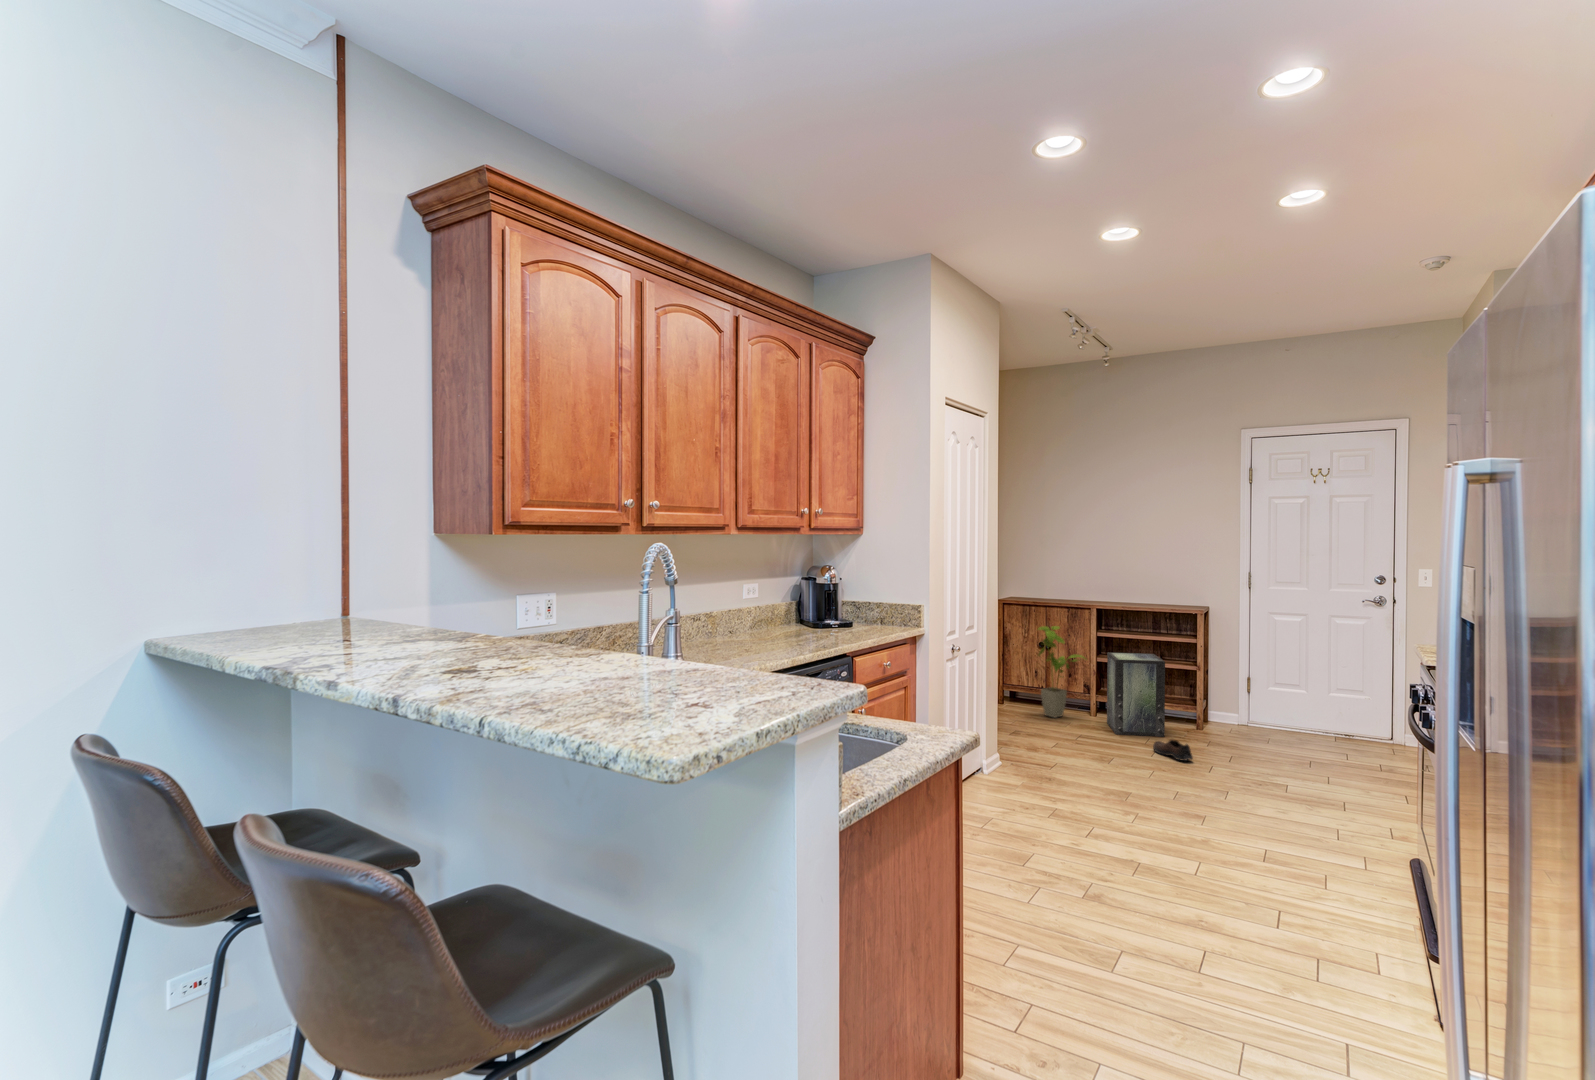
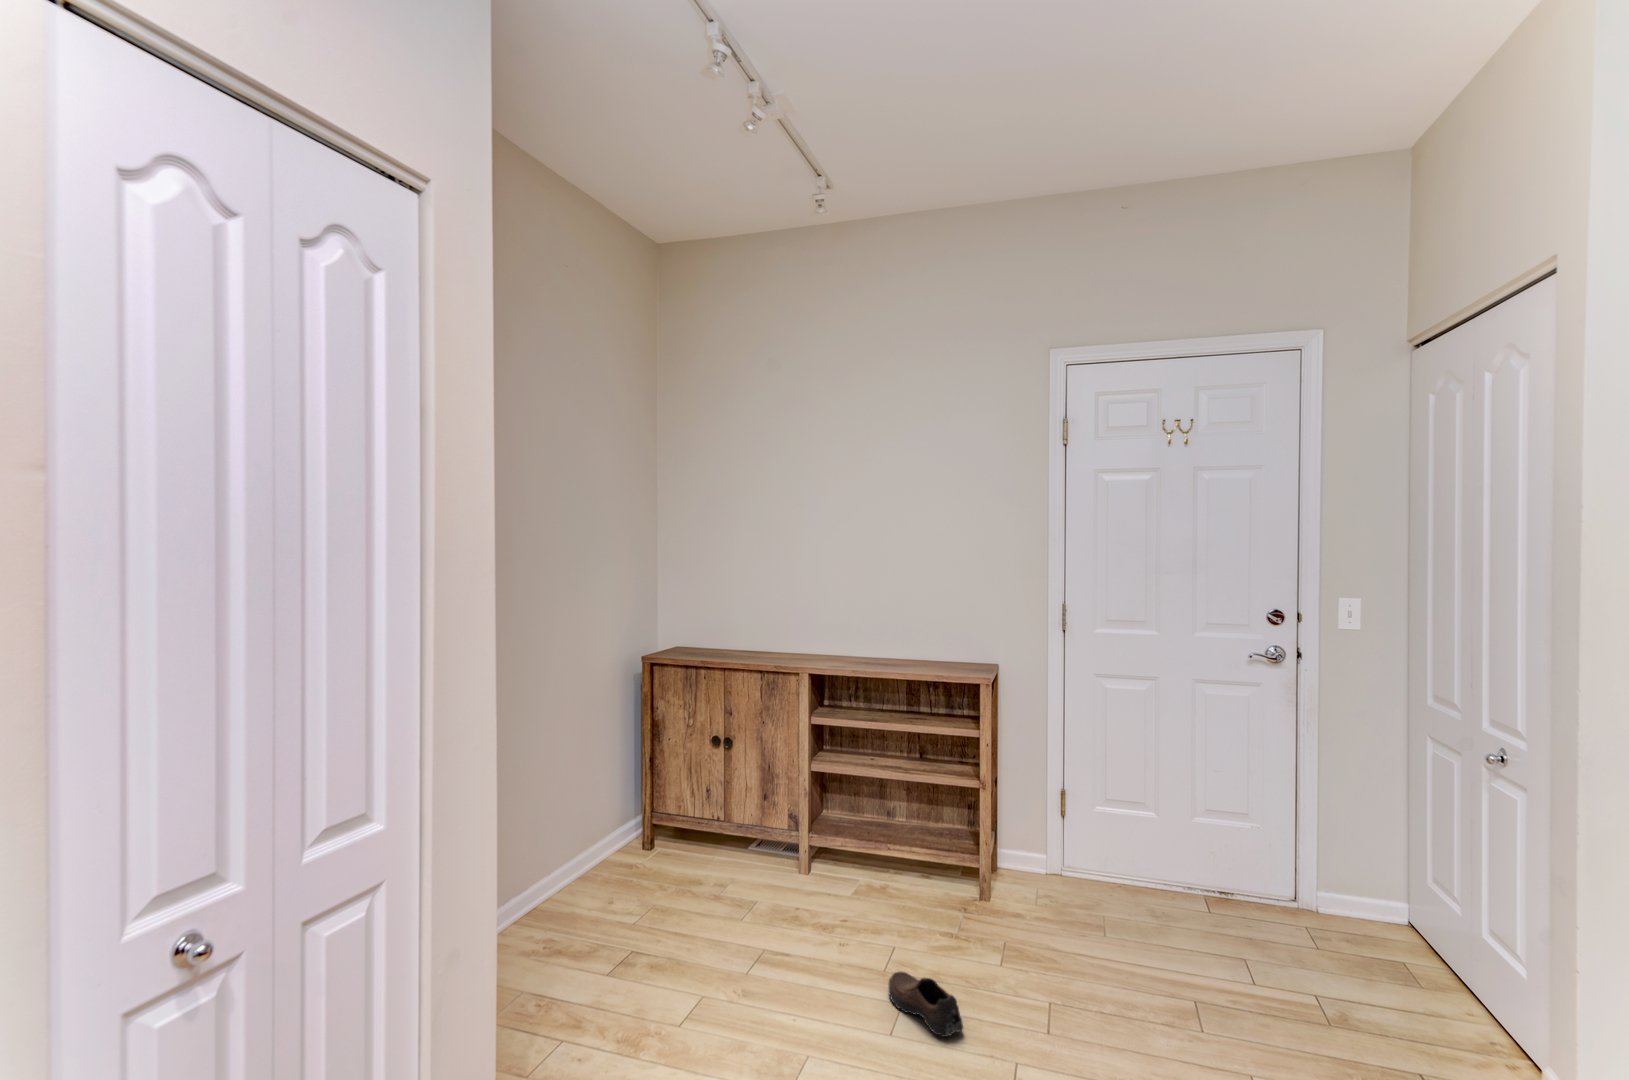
house plant: present [1038,626,1086,718] -> none [693,711,787,890]
storage box: present [1107,652,1165,737] -> none [821,760,919,937]

